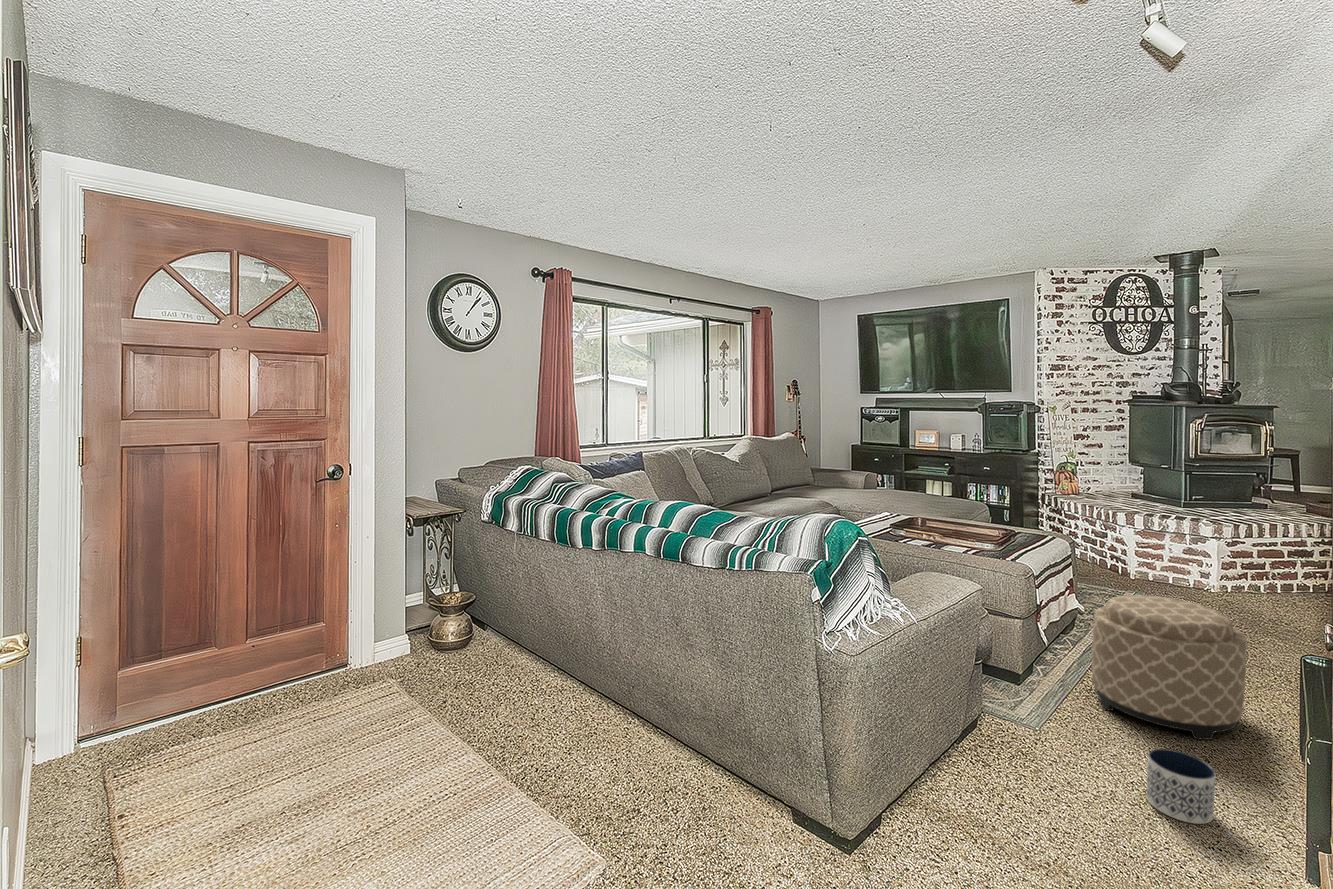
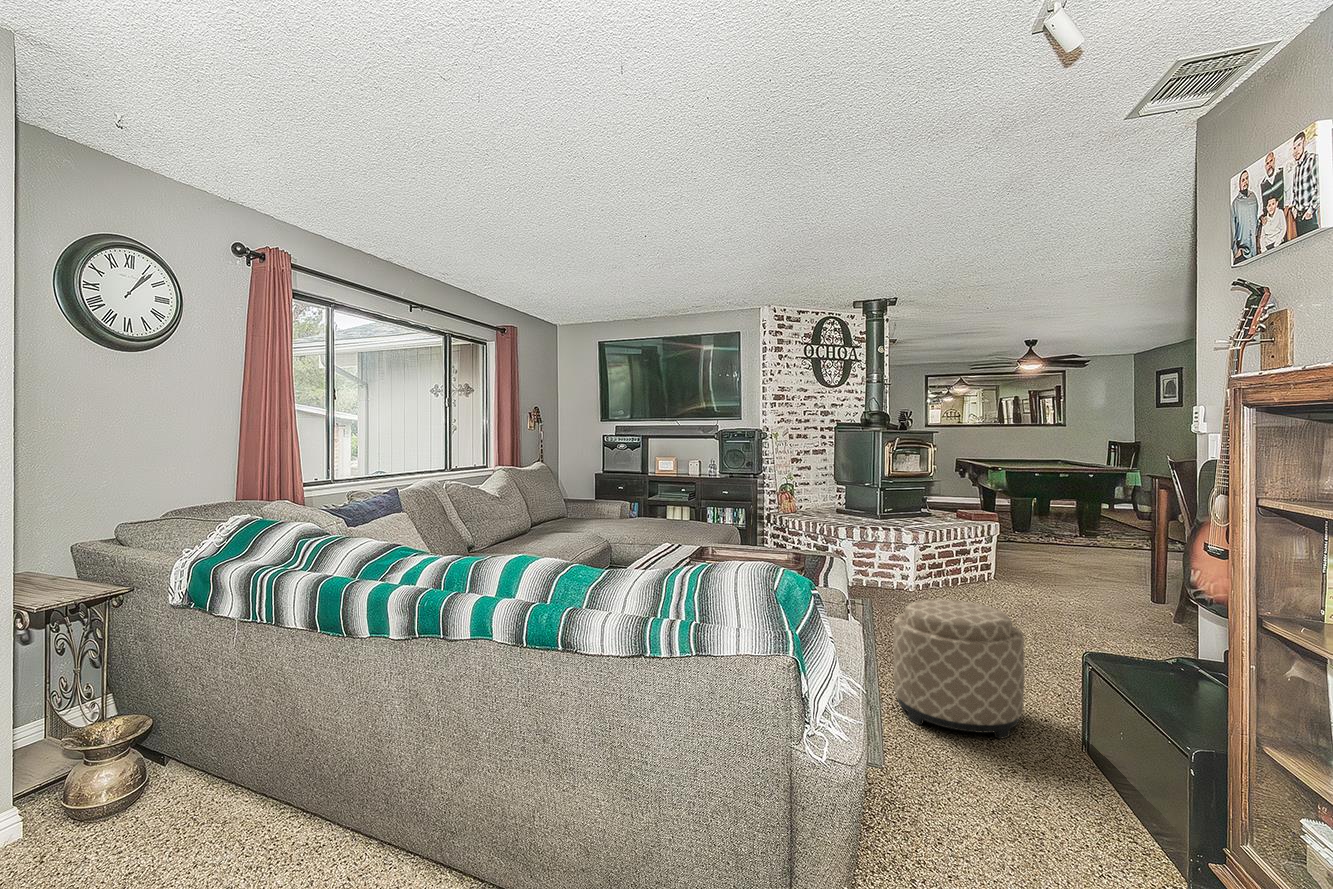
planter: present [1146,749,1215,824] -> none [1010,762,1075,842]

